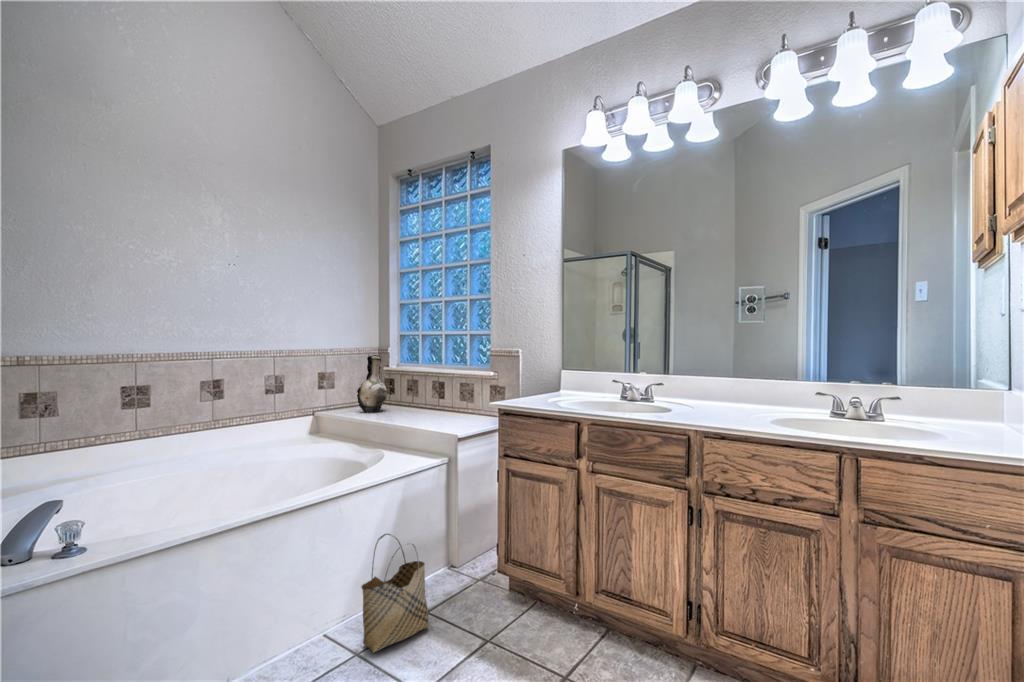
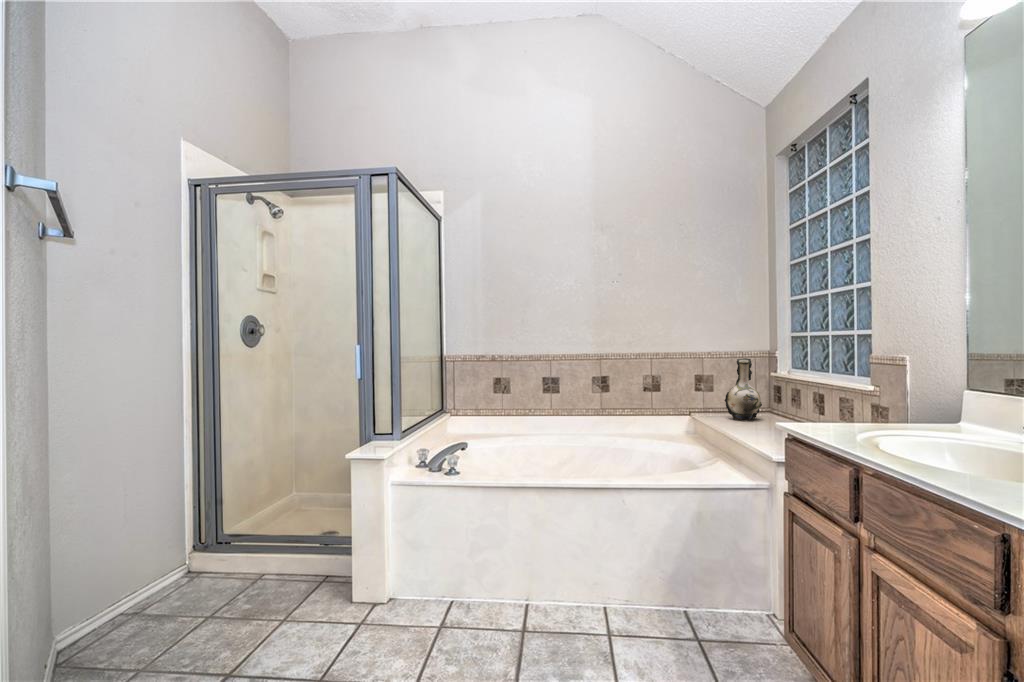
woven basket: present [361,534,428,653] -> none [612,539,684,651]

